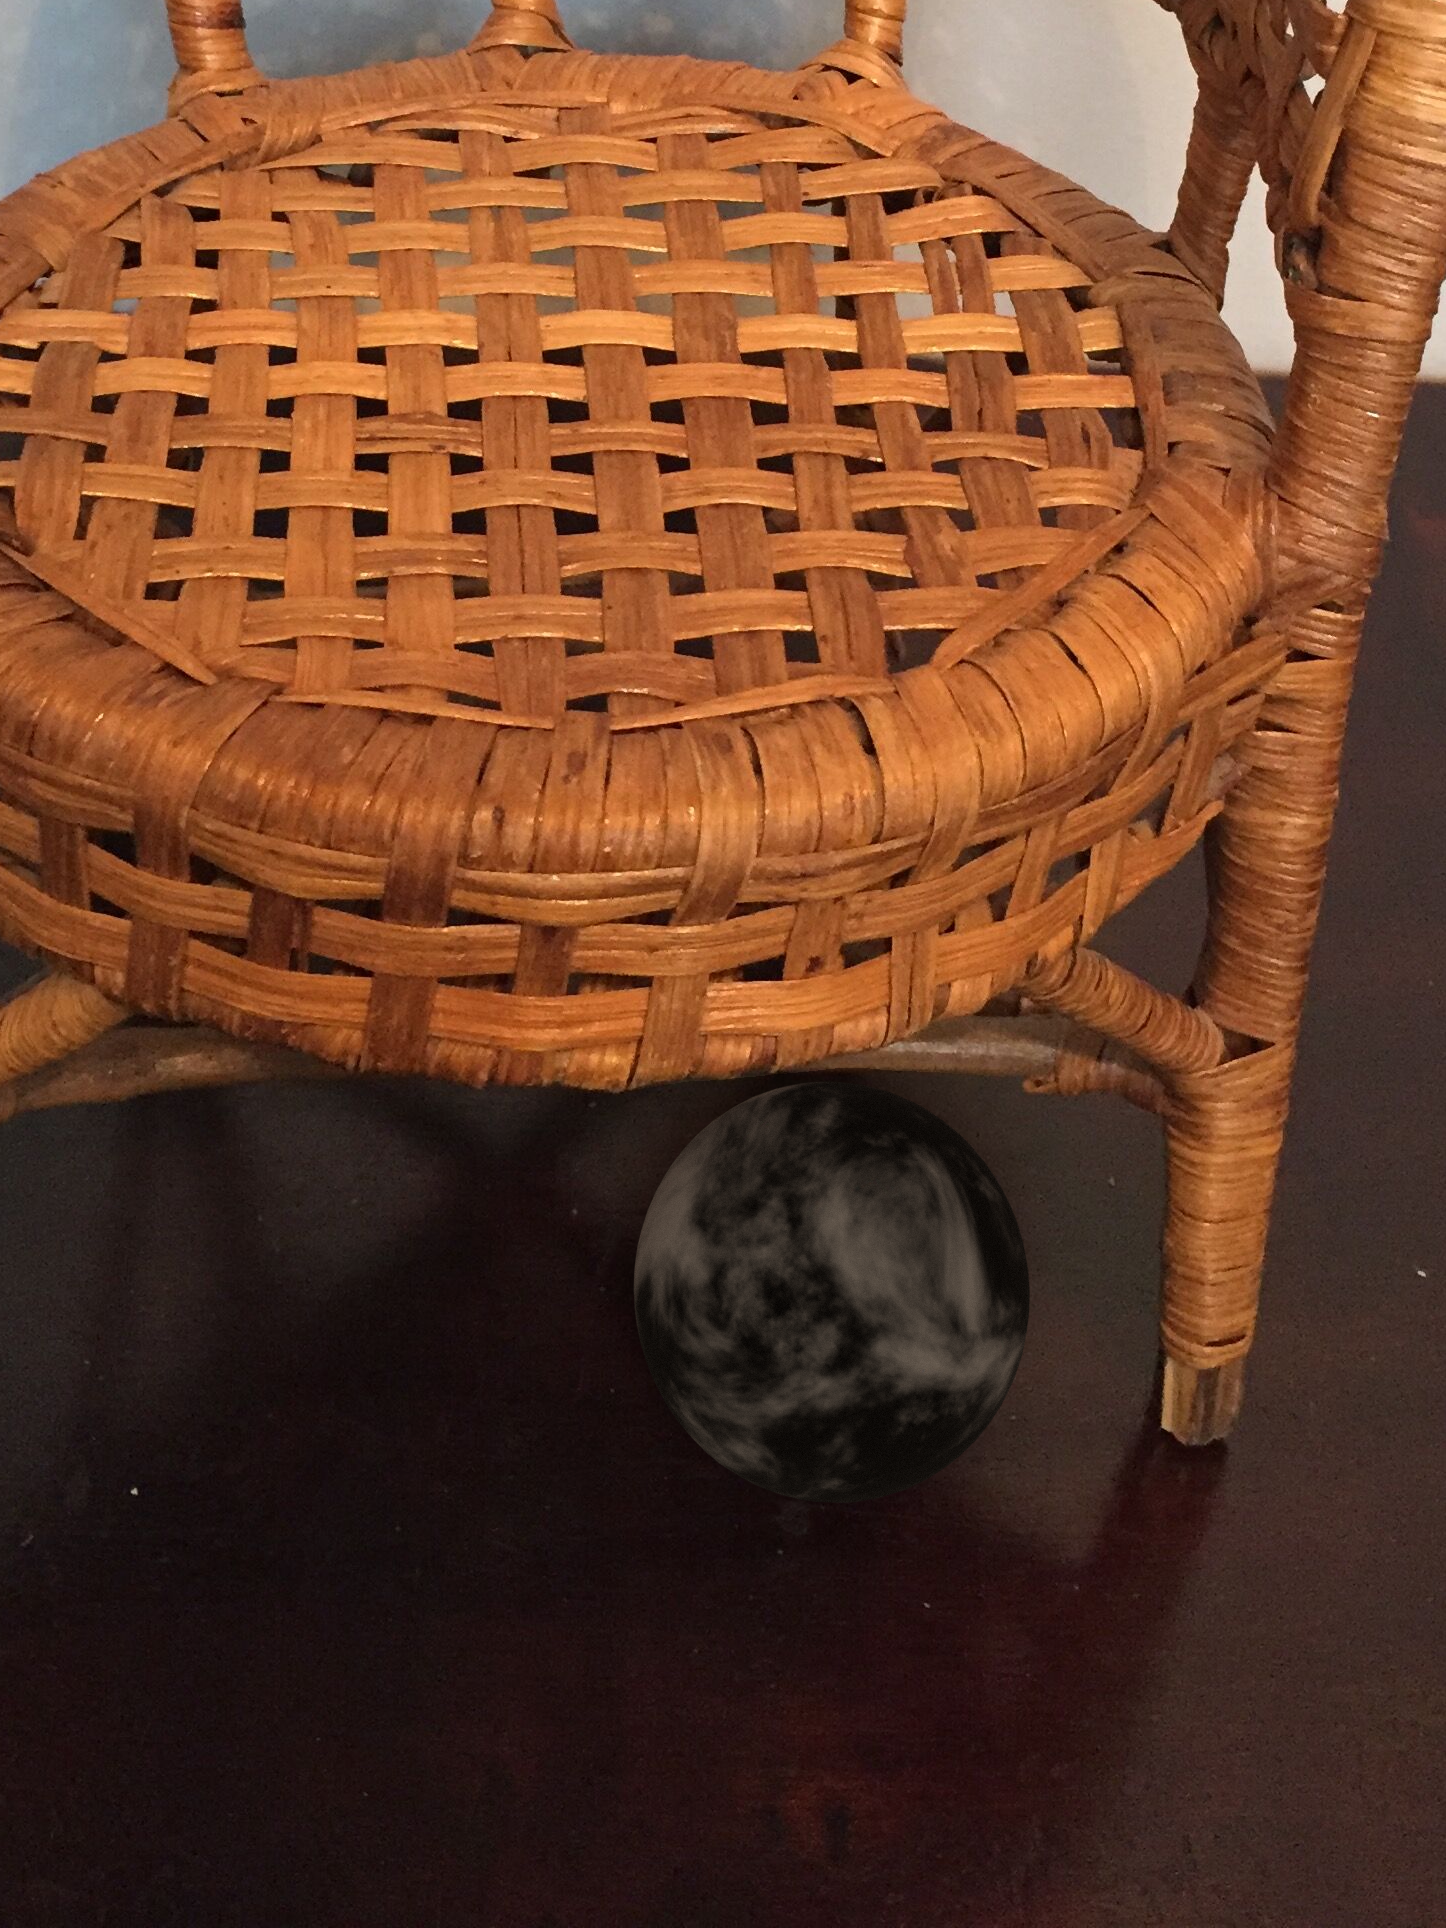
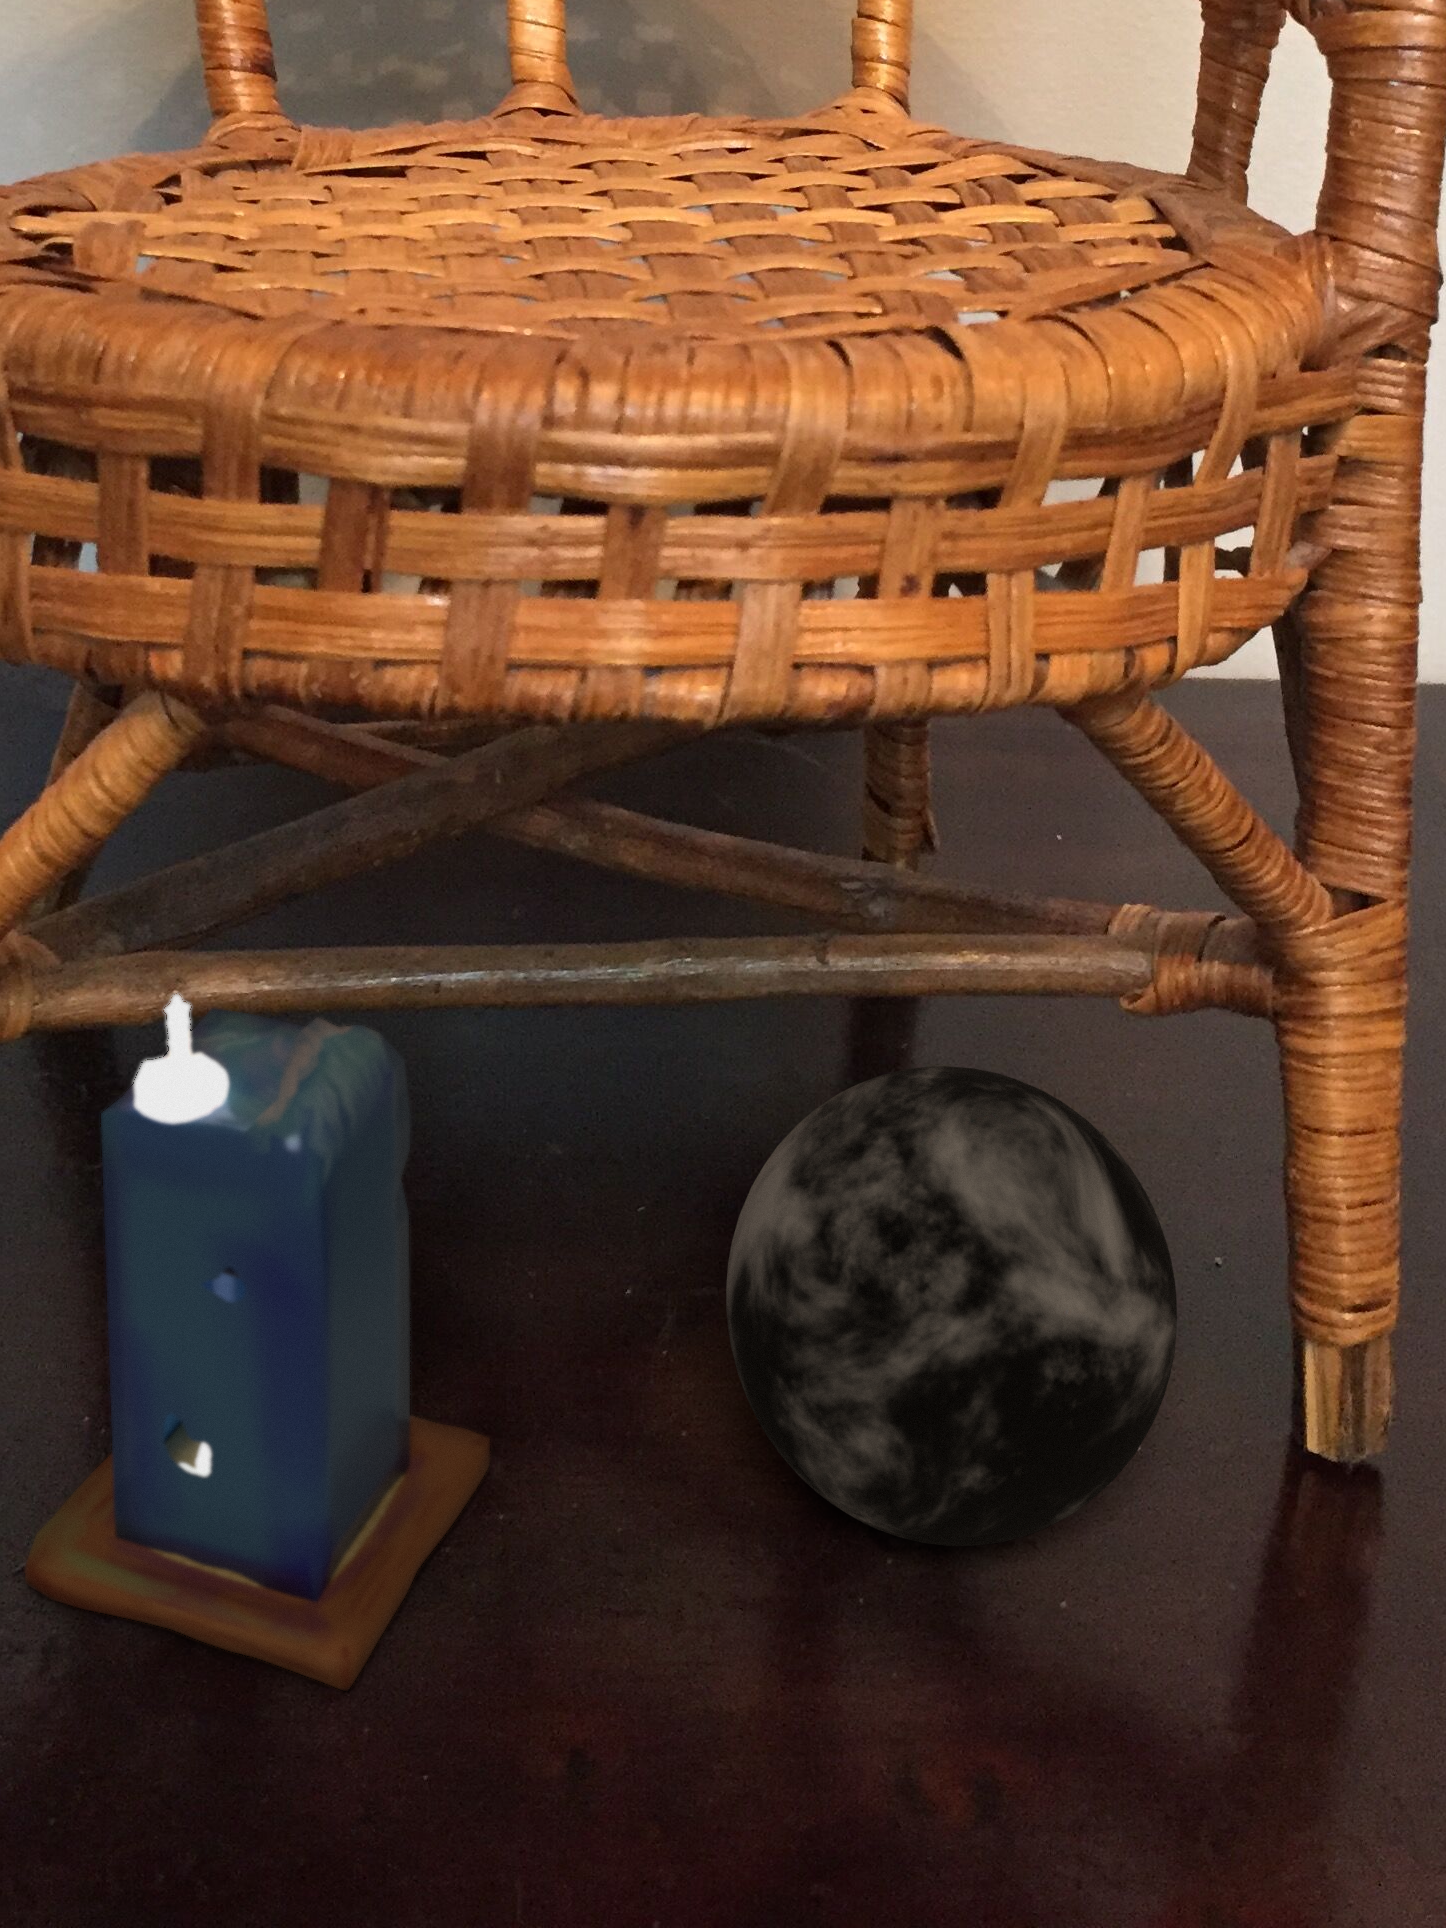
candle: none [24,1047,426,1612] -> present [25,995,490,1691]

